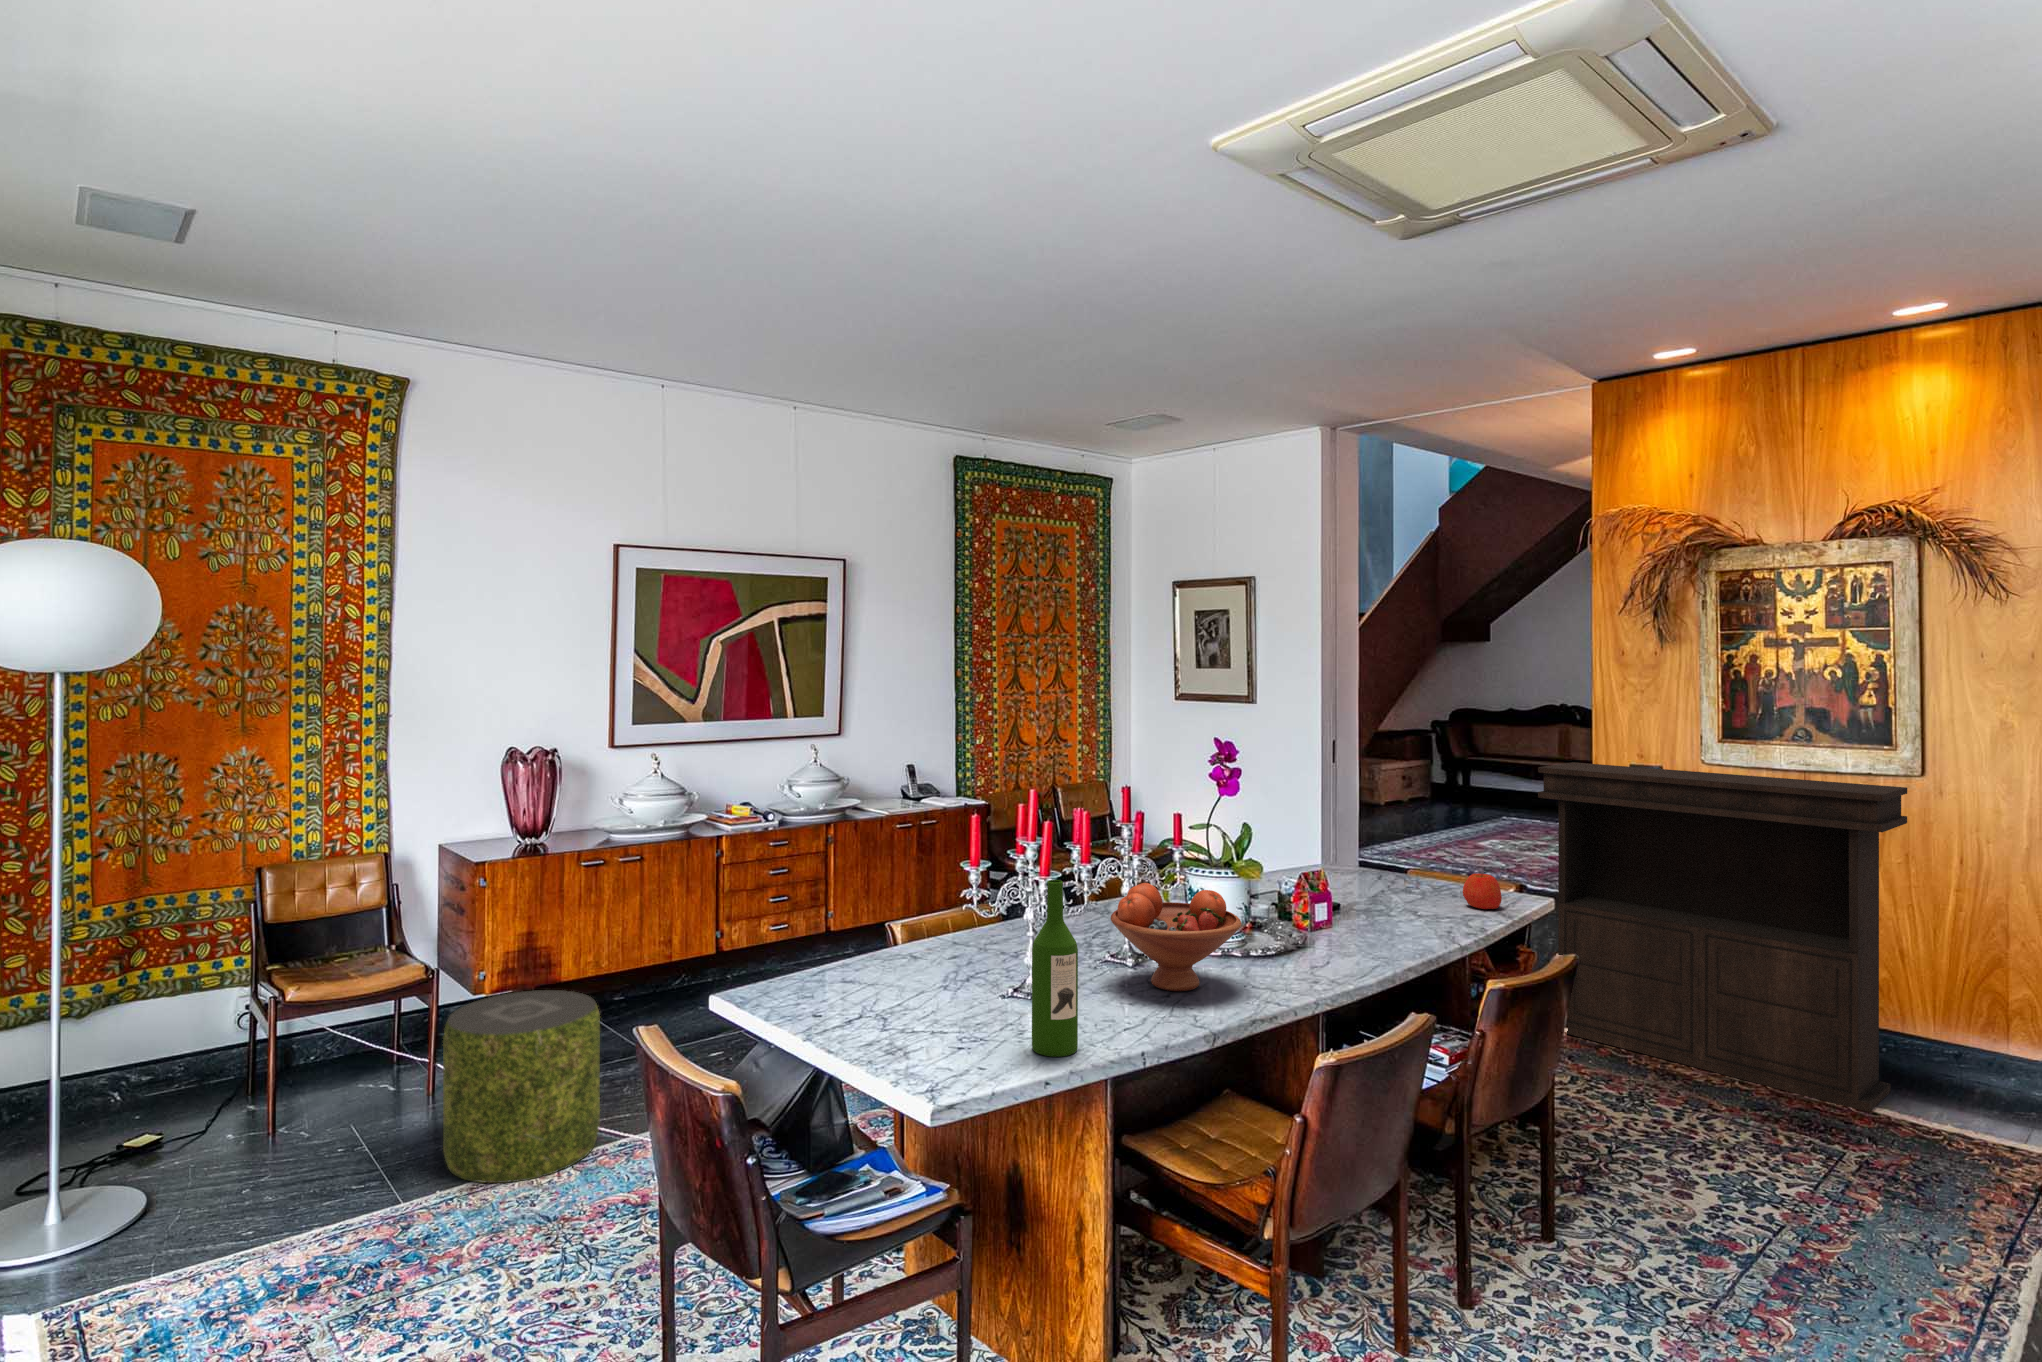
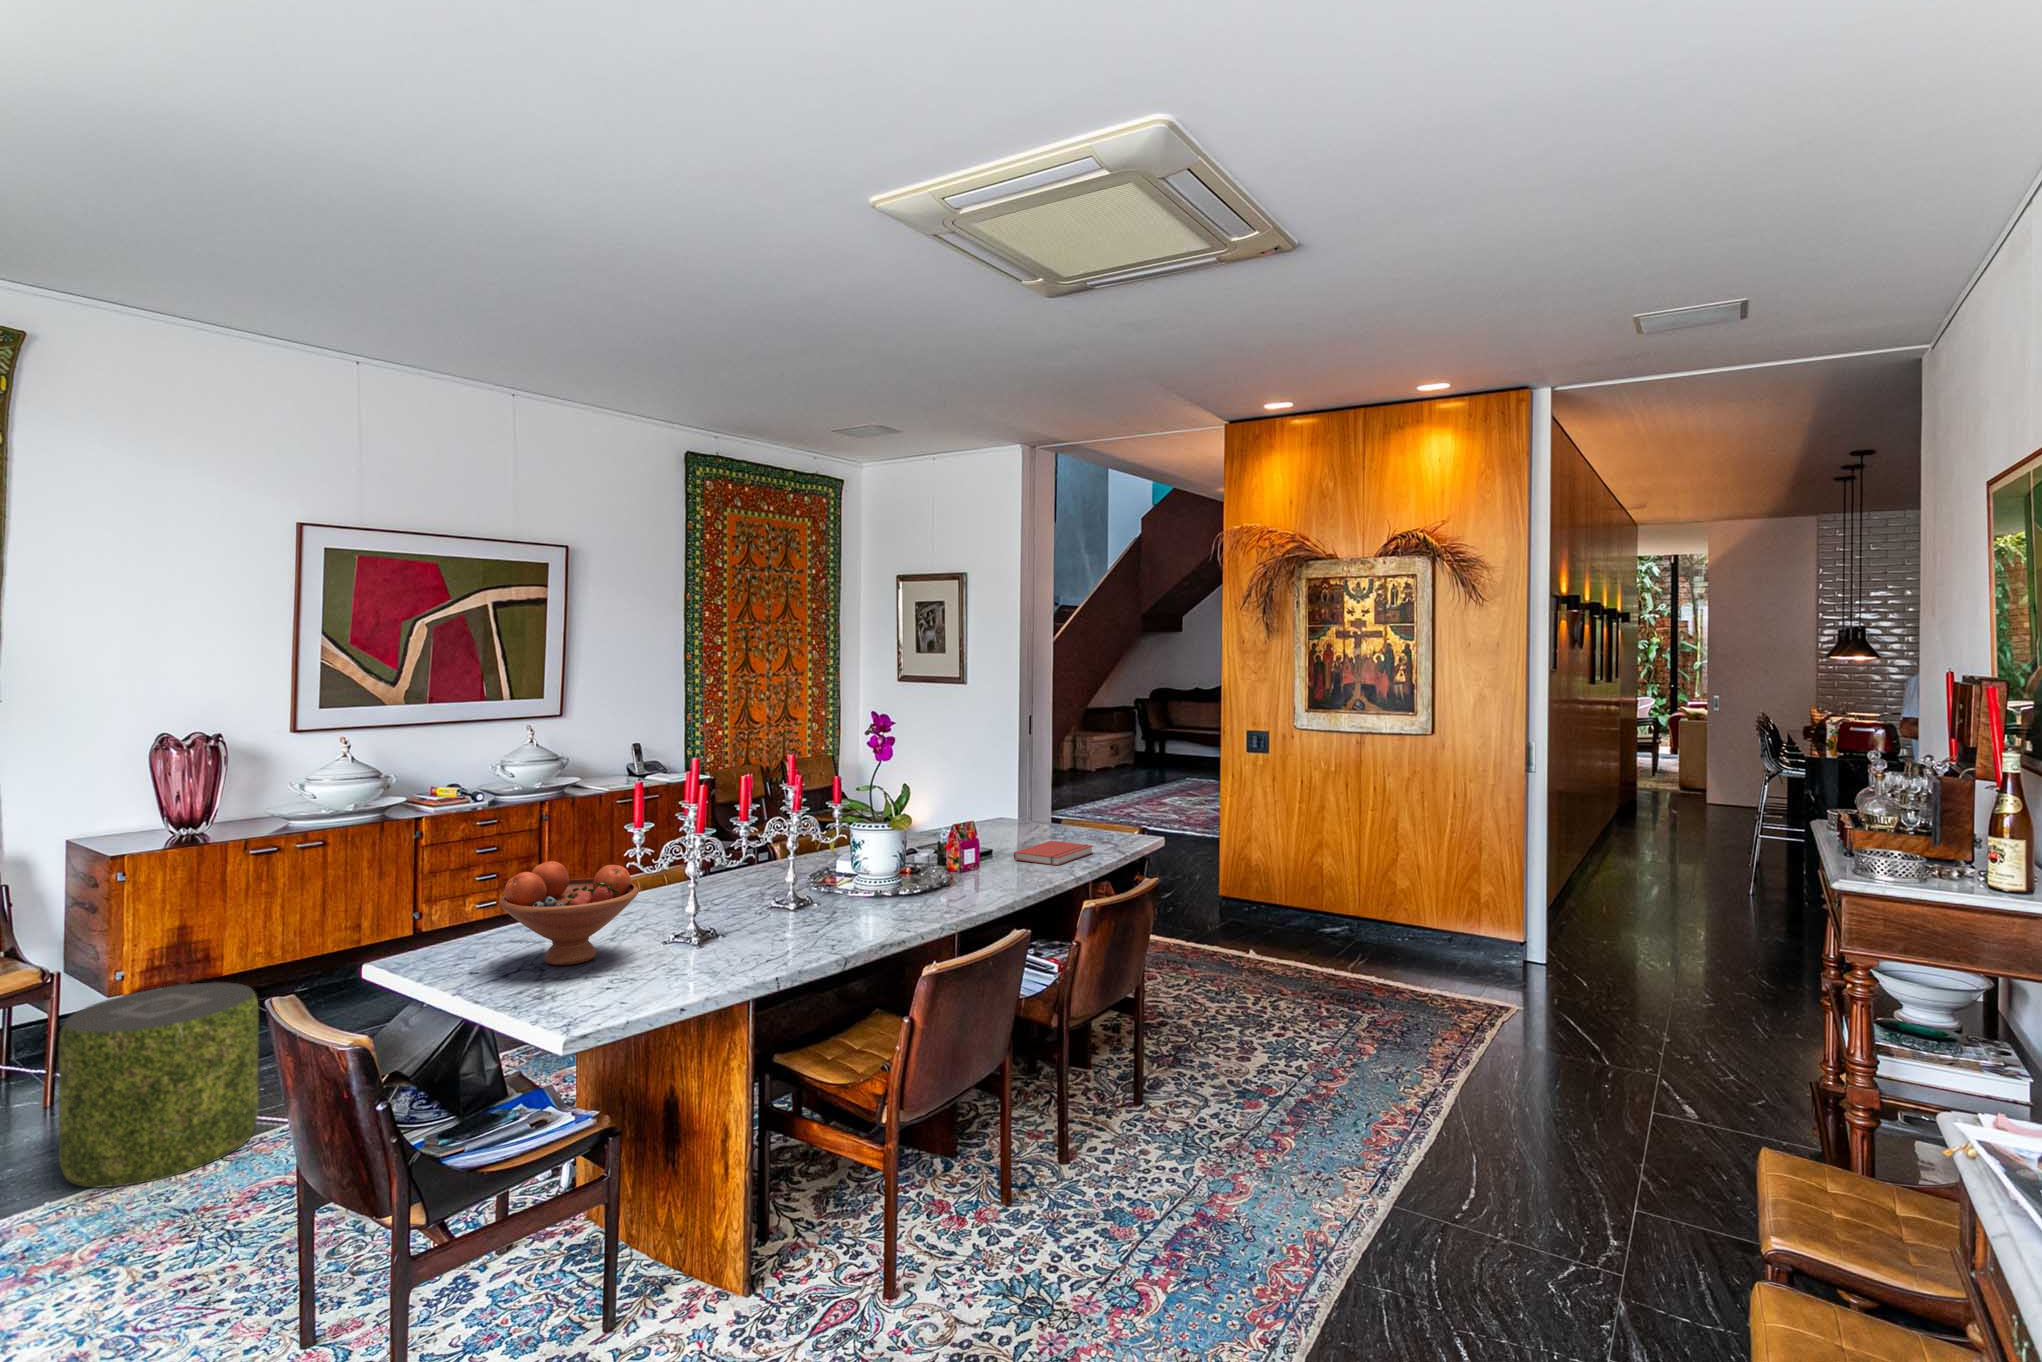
console table: present [1538,762,1907,1112] -> none [1174,730,1420,988]
apple: present [1463,874,1502,909] -> none [1093,820,1122,849]
wine bottle: present [1032,880,1078,1057] -> none [674,833,717,986]
fruit bowl: present [1111,883,1242,991] -> present [499,861,639,966]
book: none [1369,895,1467,928] -> present [1014,841,1093,866]

